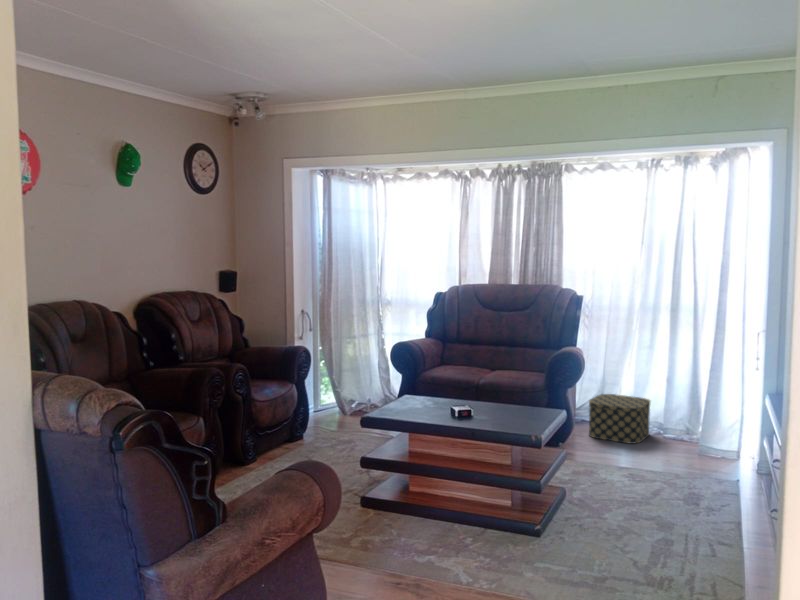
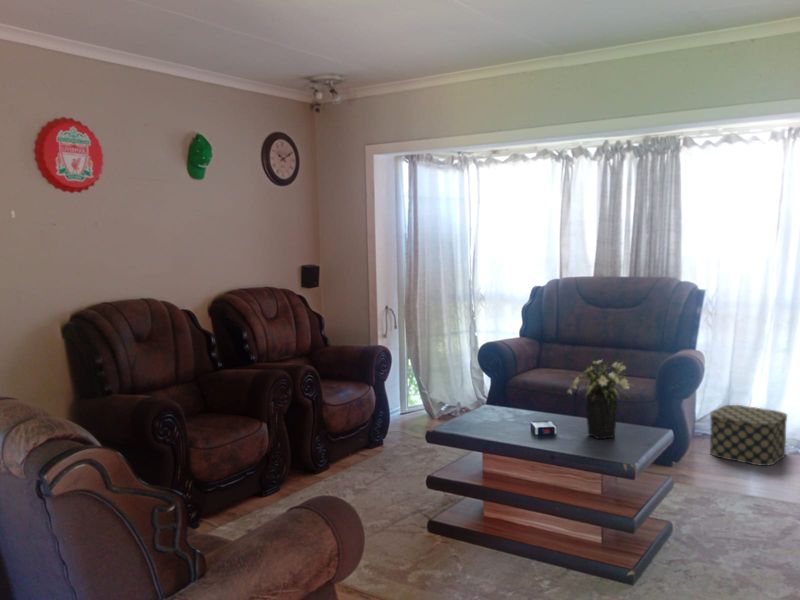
flower arrangement: none [482,349,540,419] -> present [568,360,635,439]

